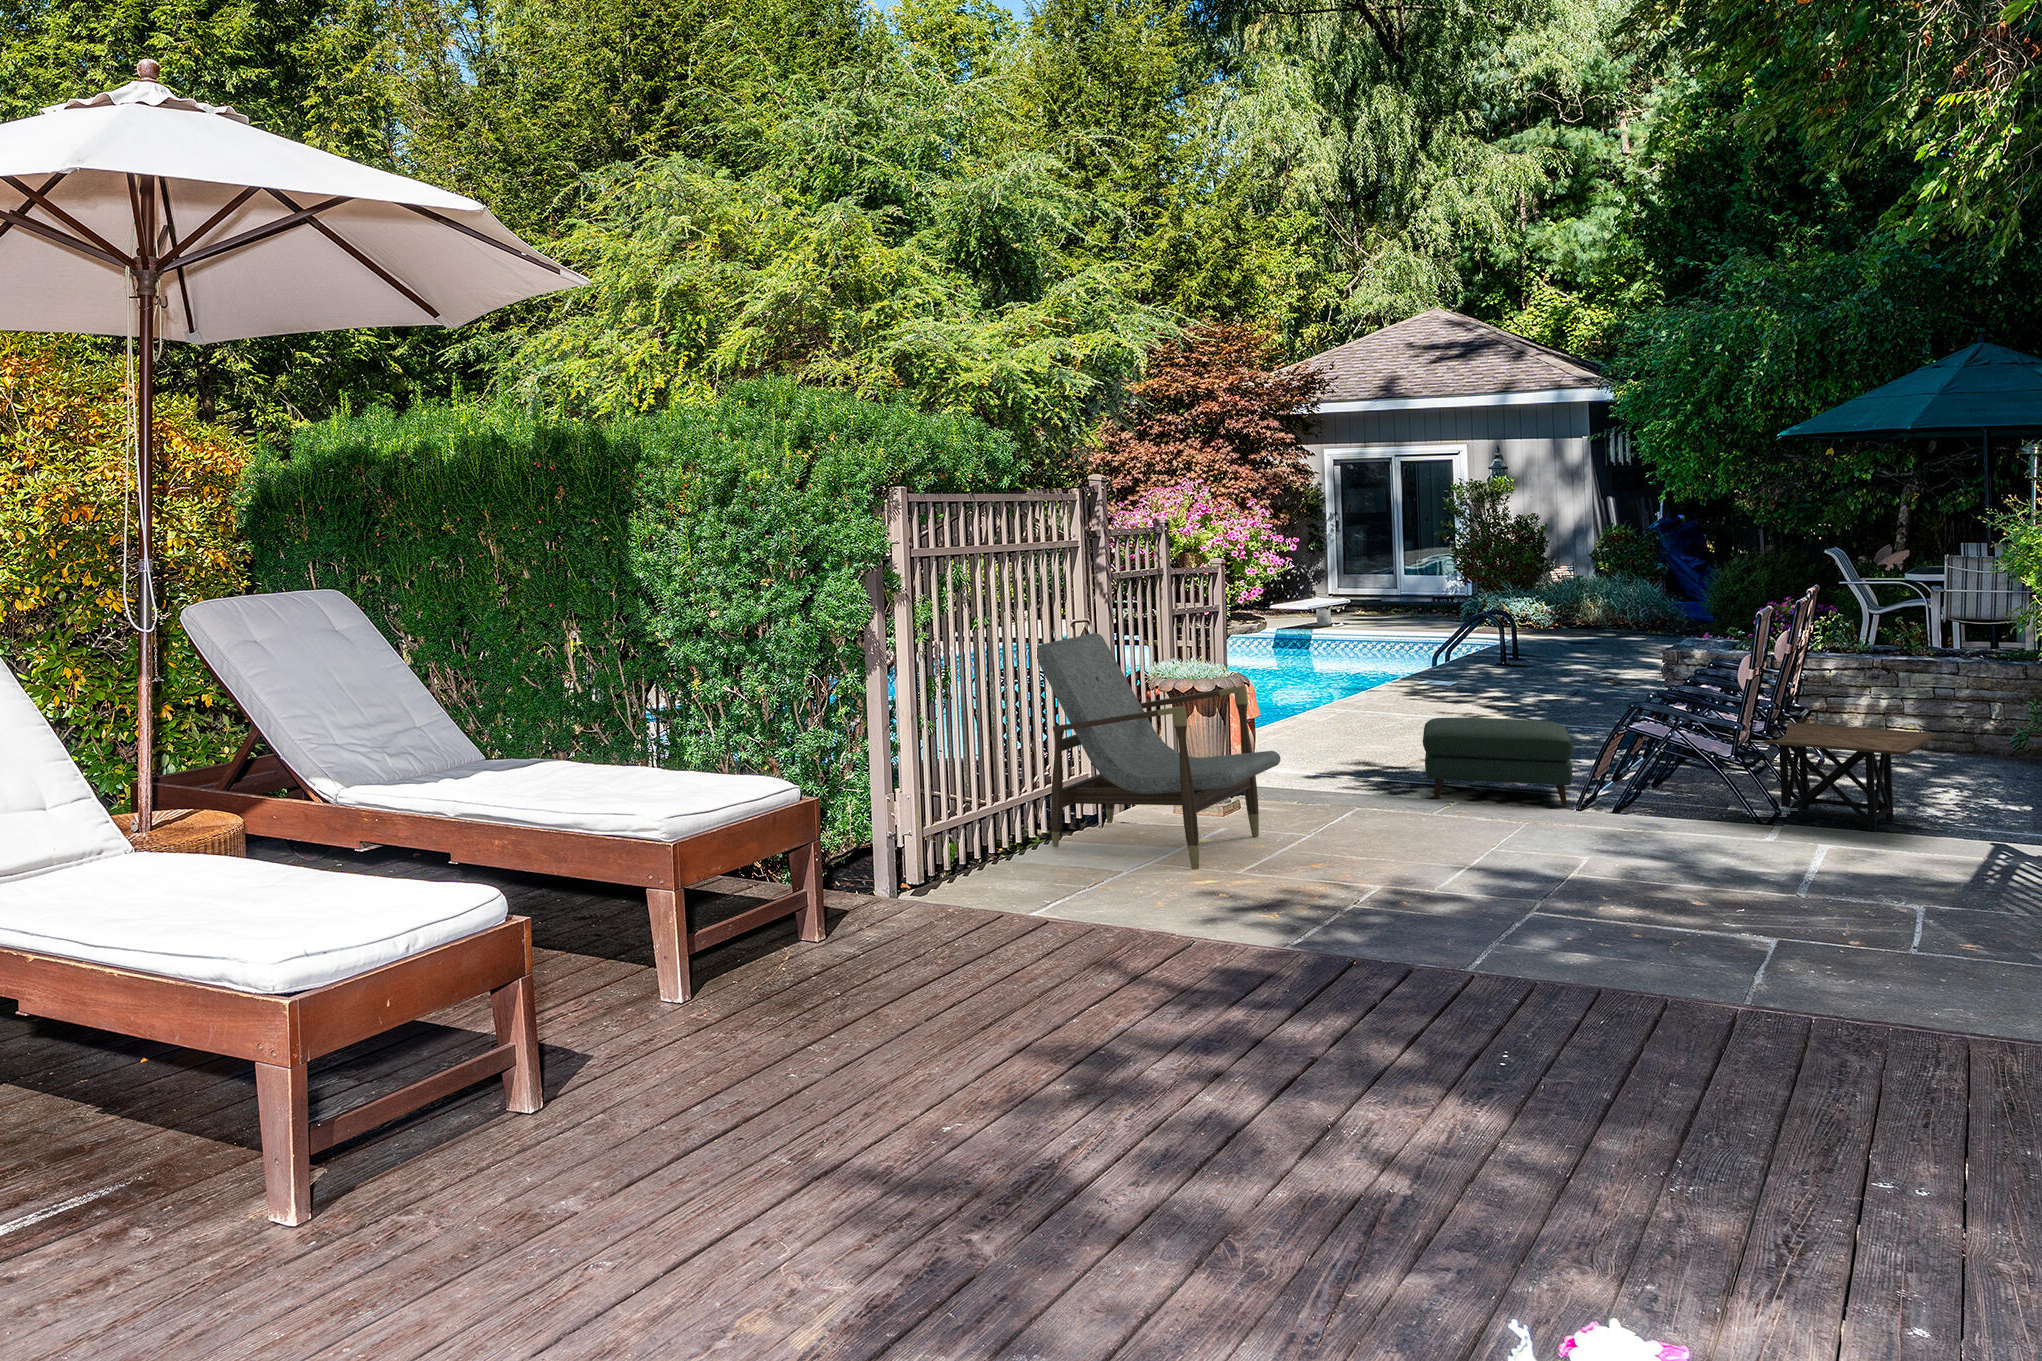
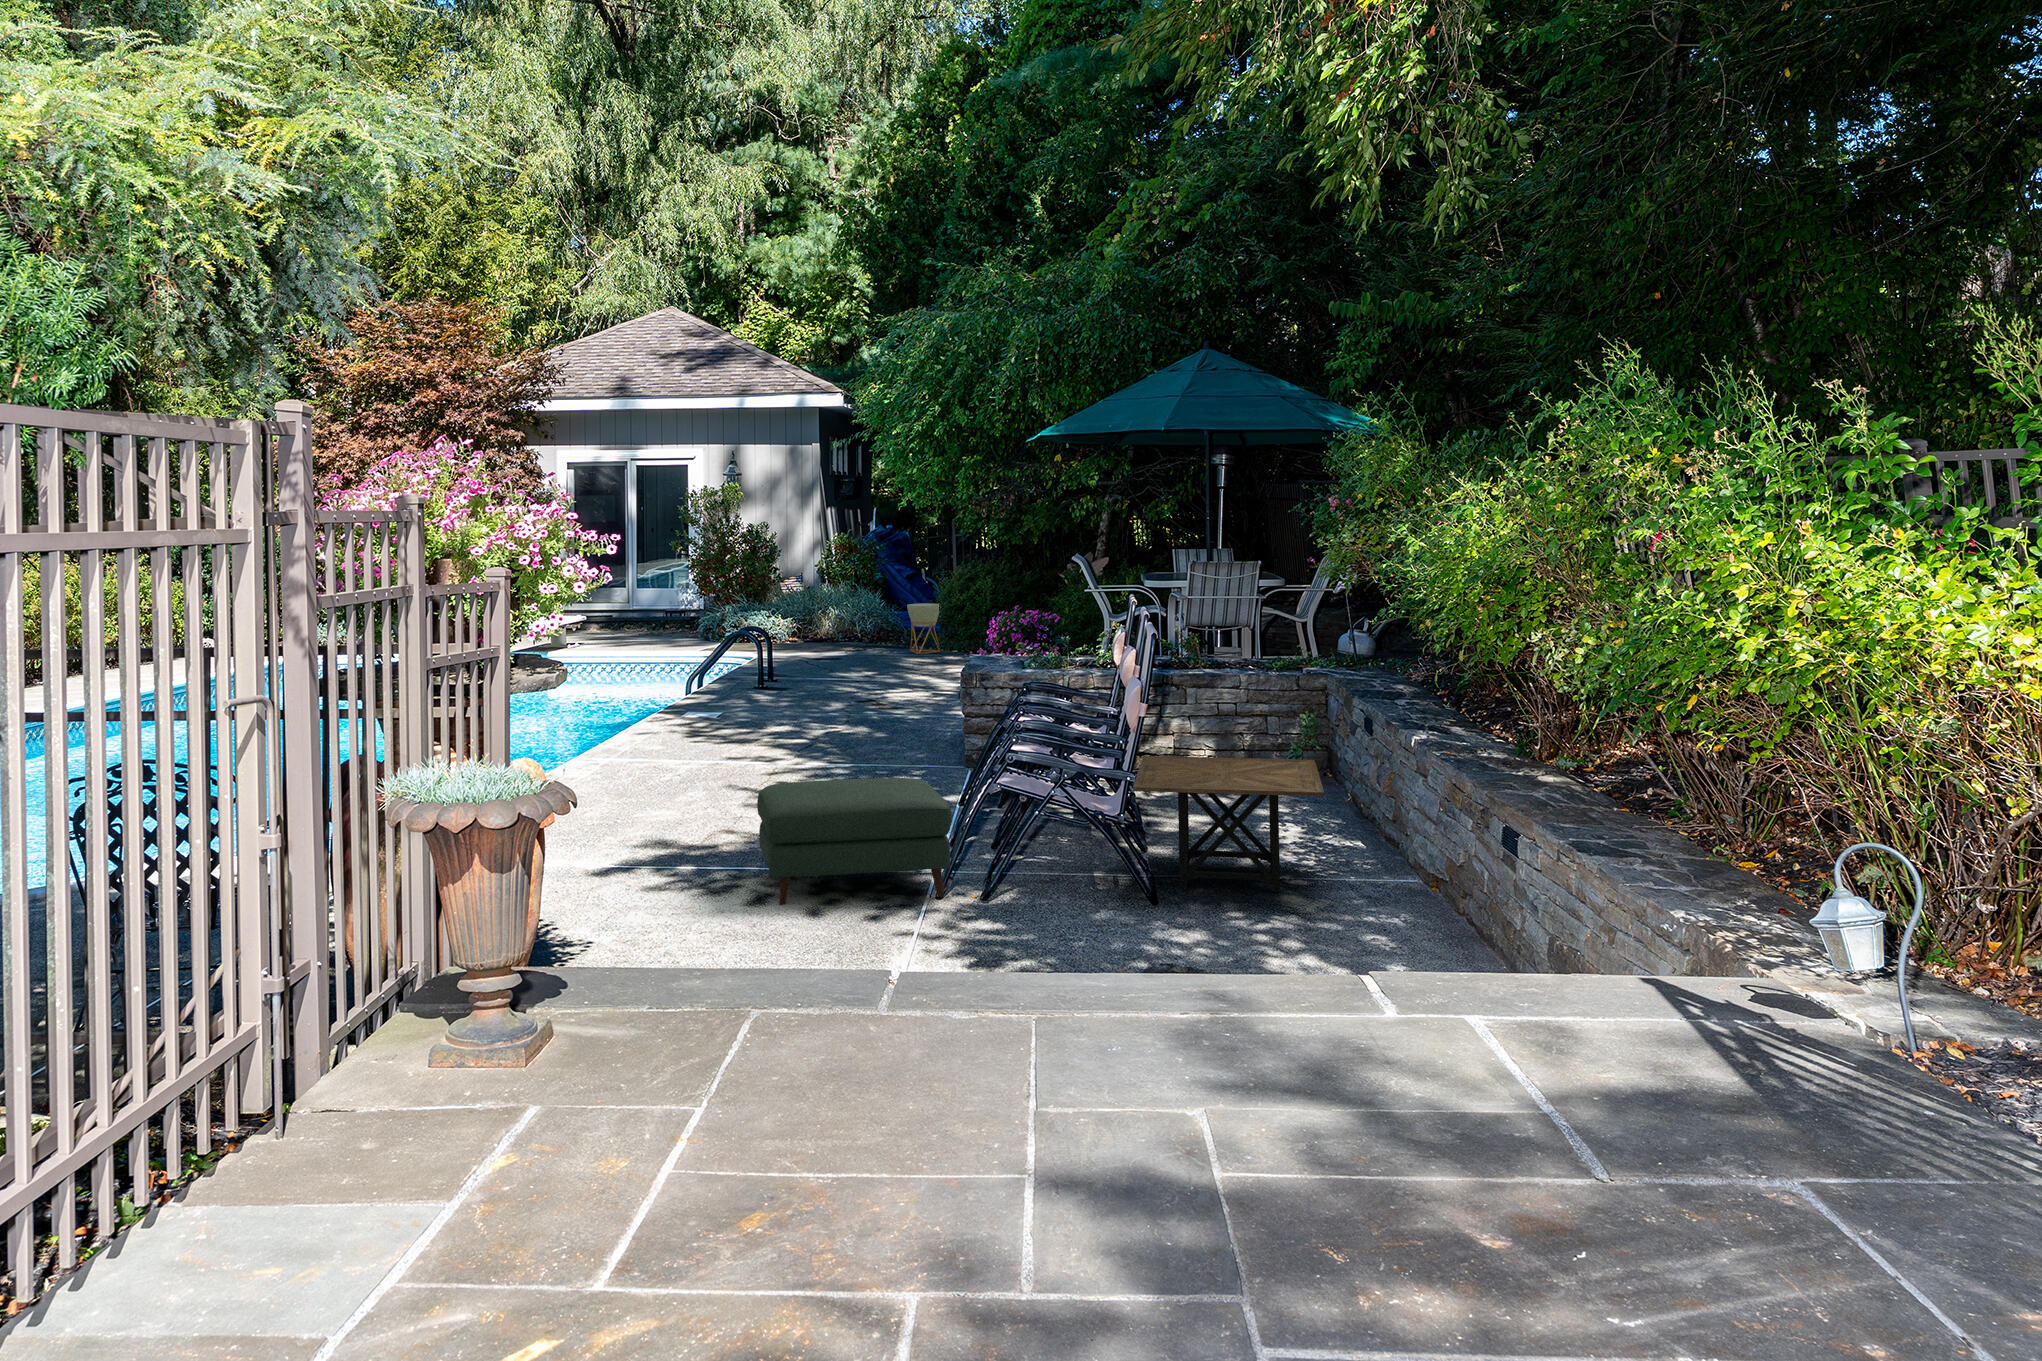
planter: none [1680,597,1720,646] -> present [907,604,940,654]
armchair: present [1037,633,1280,870] -> none [110,723,663,1313]

